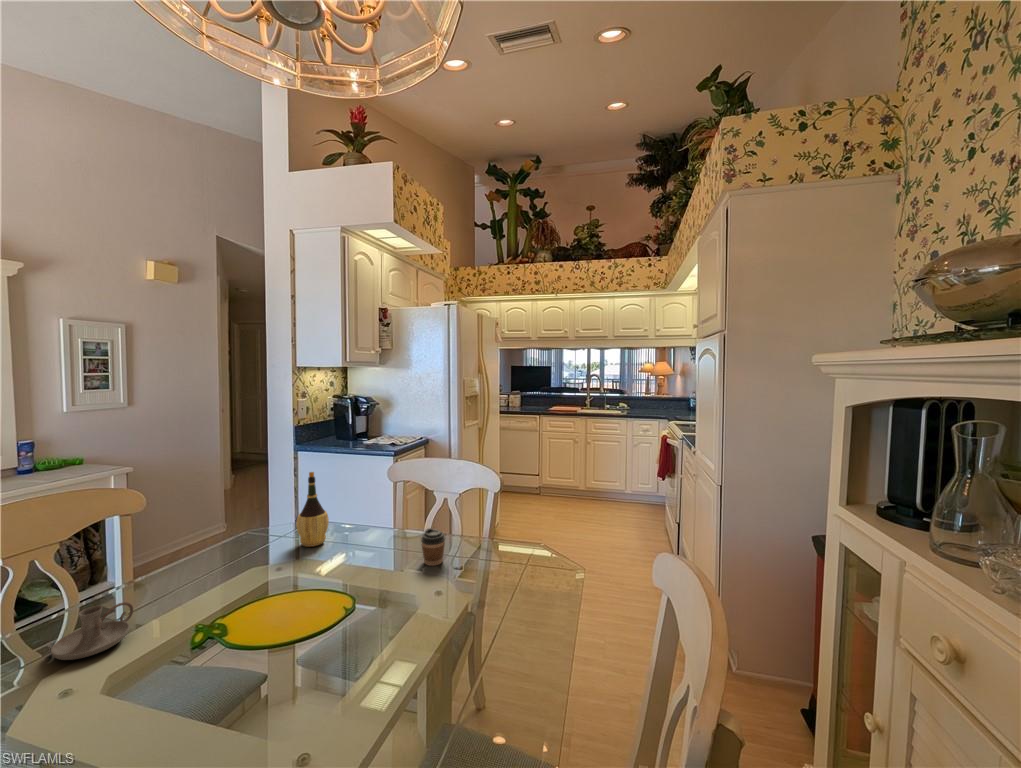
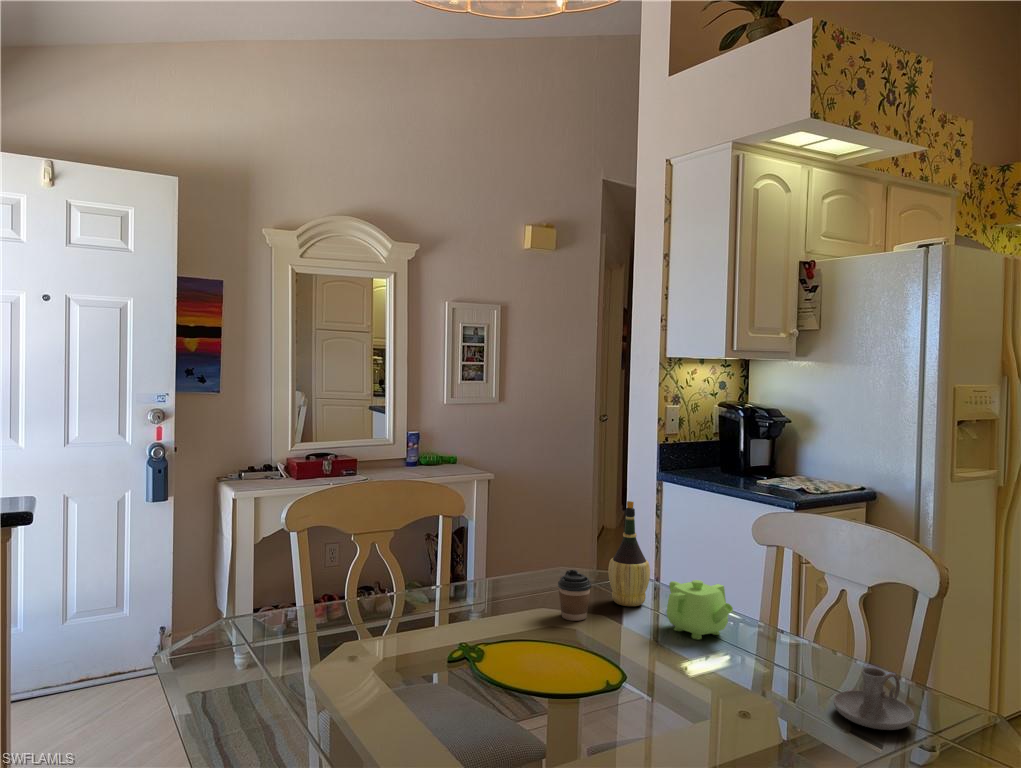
teapot: none [348,515,397,555] -> present [667,580,733,640]
coffee cup: present [421,528,445,566] -> present [558,570,591,621]
candle holder: present [51,602,133,660] -> present [834,668,914,730]

